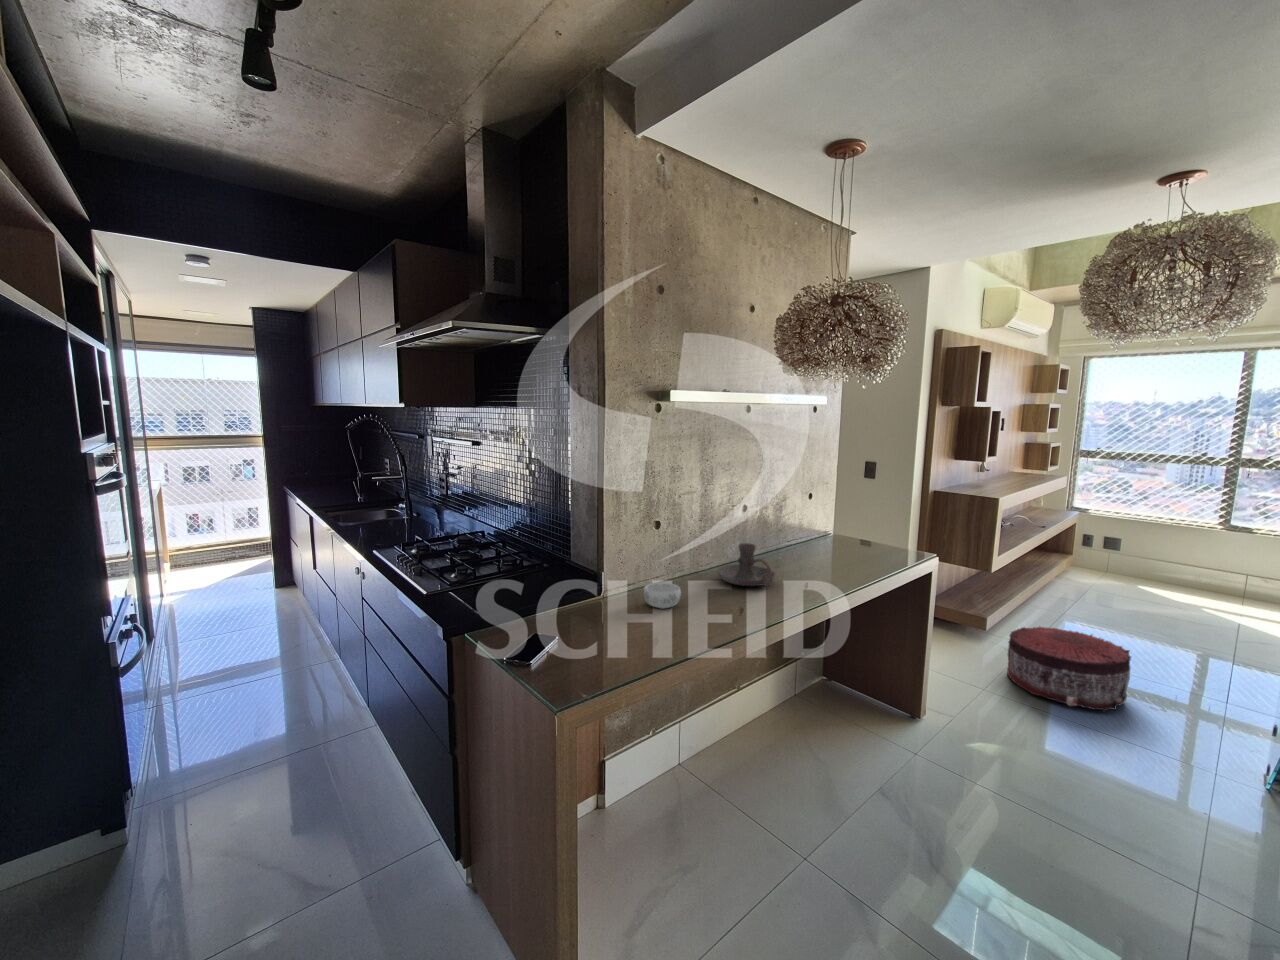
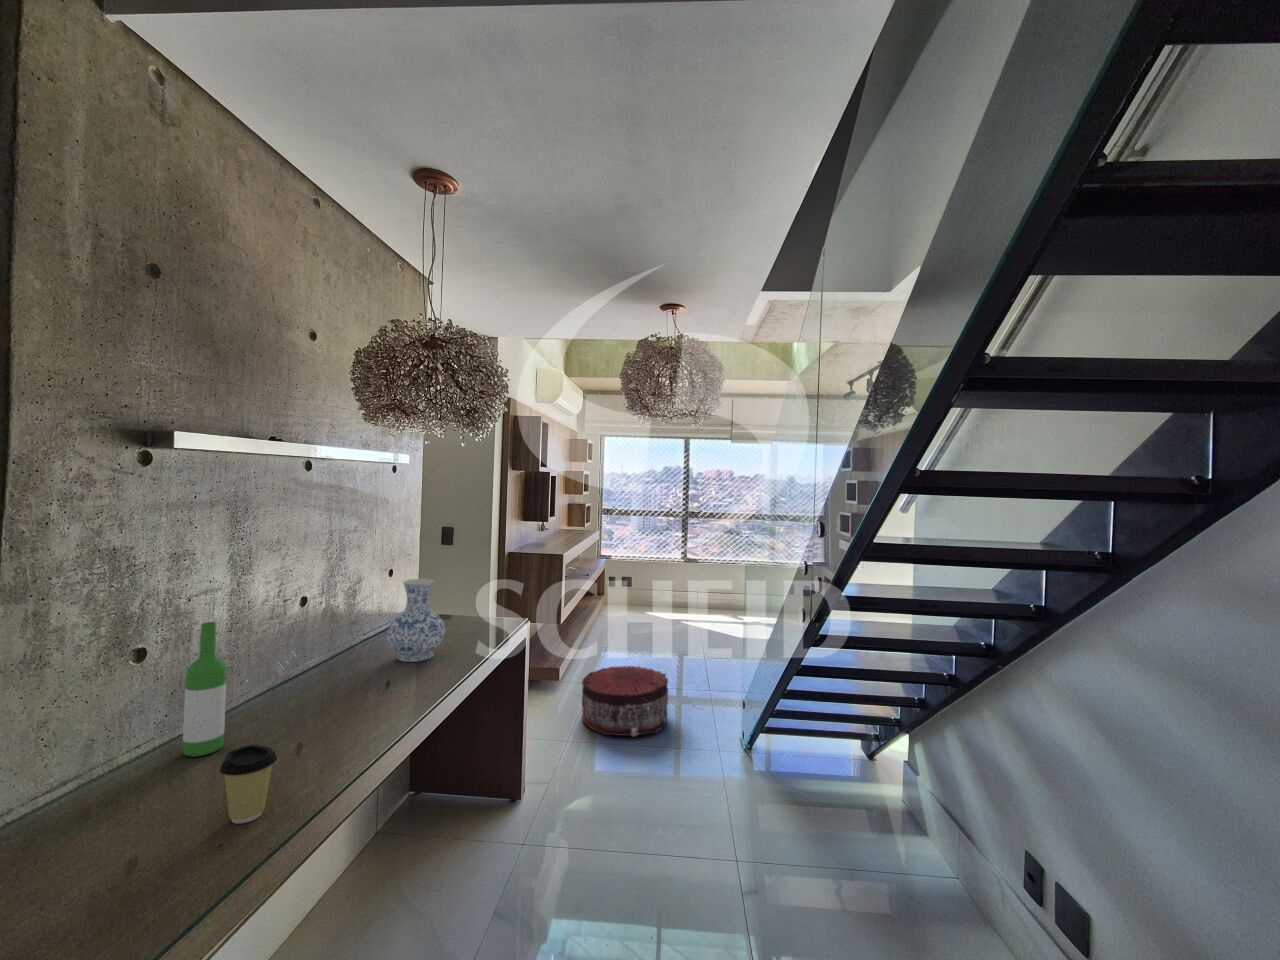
vase: none [802,501,849,568] -> present [387,579,445,662]
wine bottle: none [676,511,697,591] -> present [182,622,227,757]
candle holder: present [717,543,775,586] -> none [263,653,358,719]
decorative bowl: present [644,583,681,609] -> none [109,755,195,812]
coffee cup: none [692,584,720,627] -> present [220,745,277,823]

